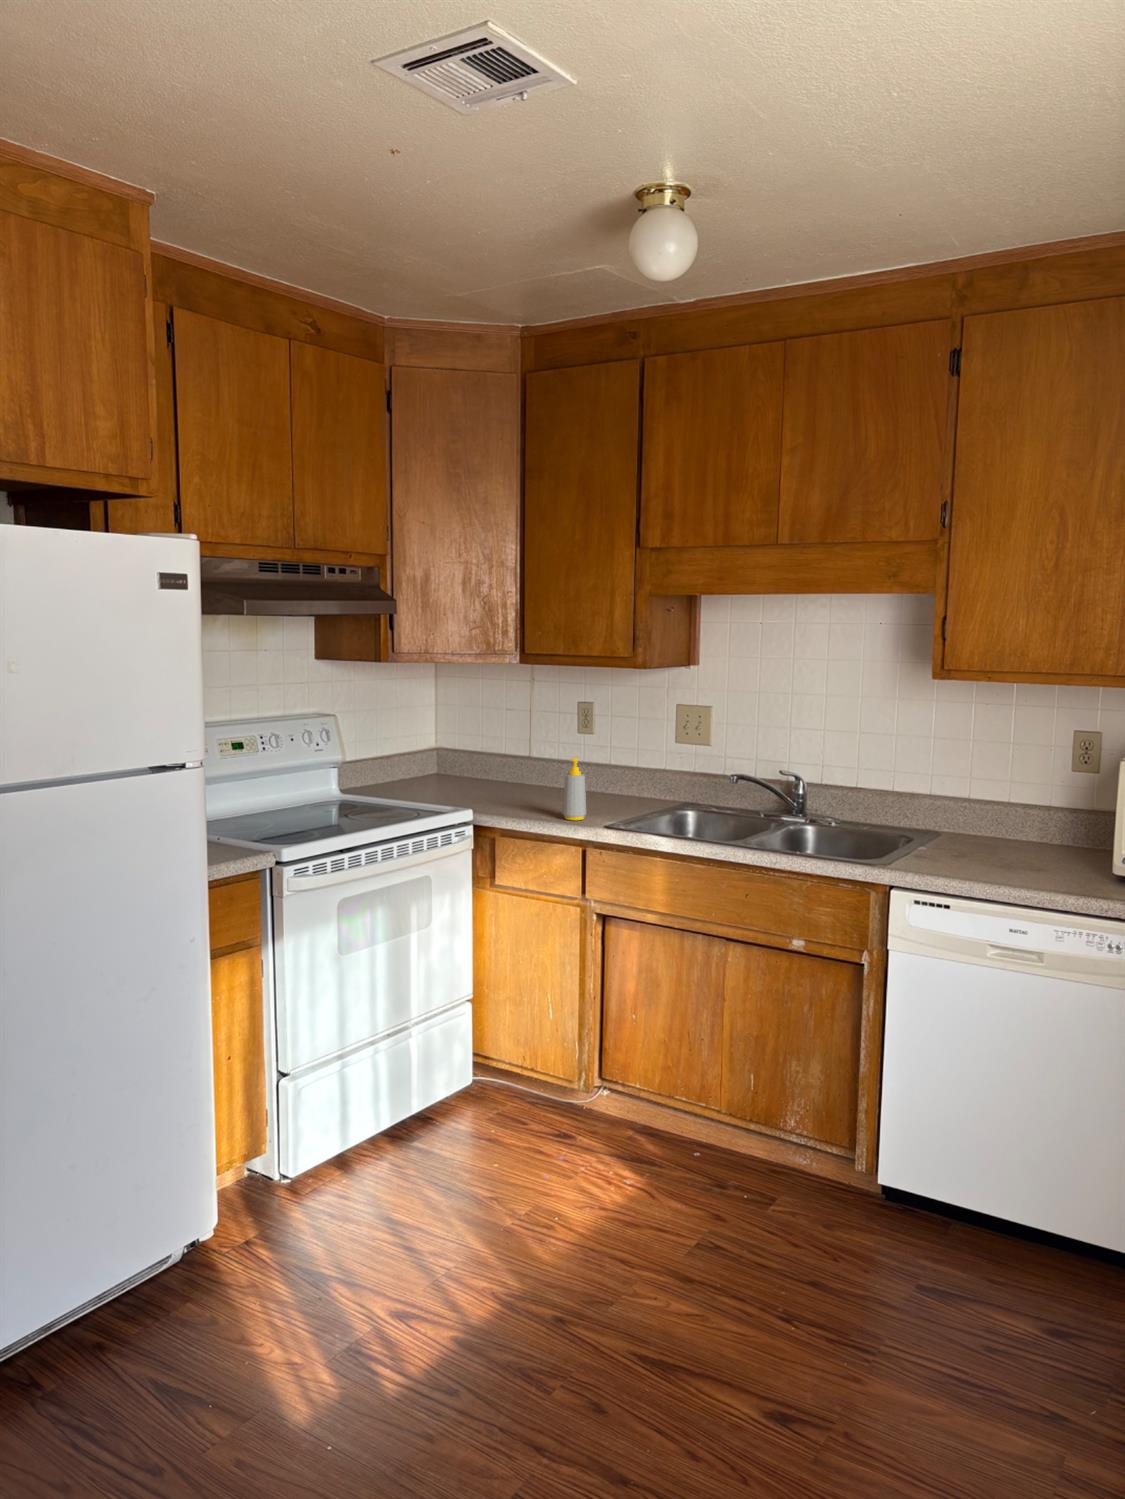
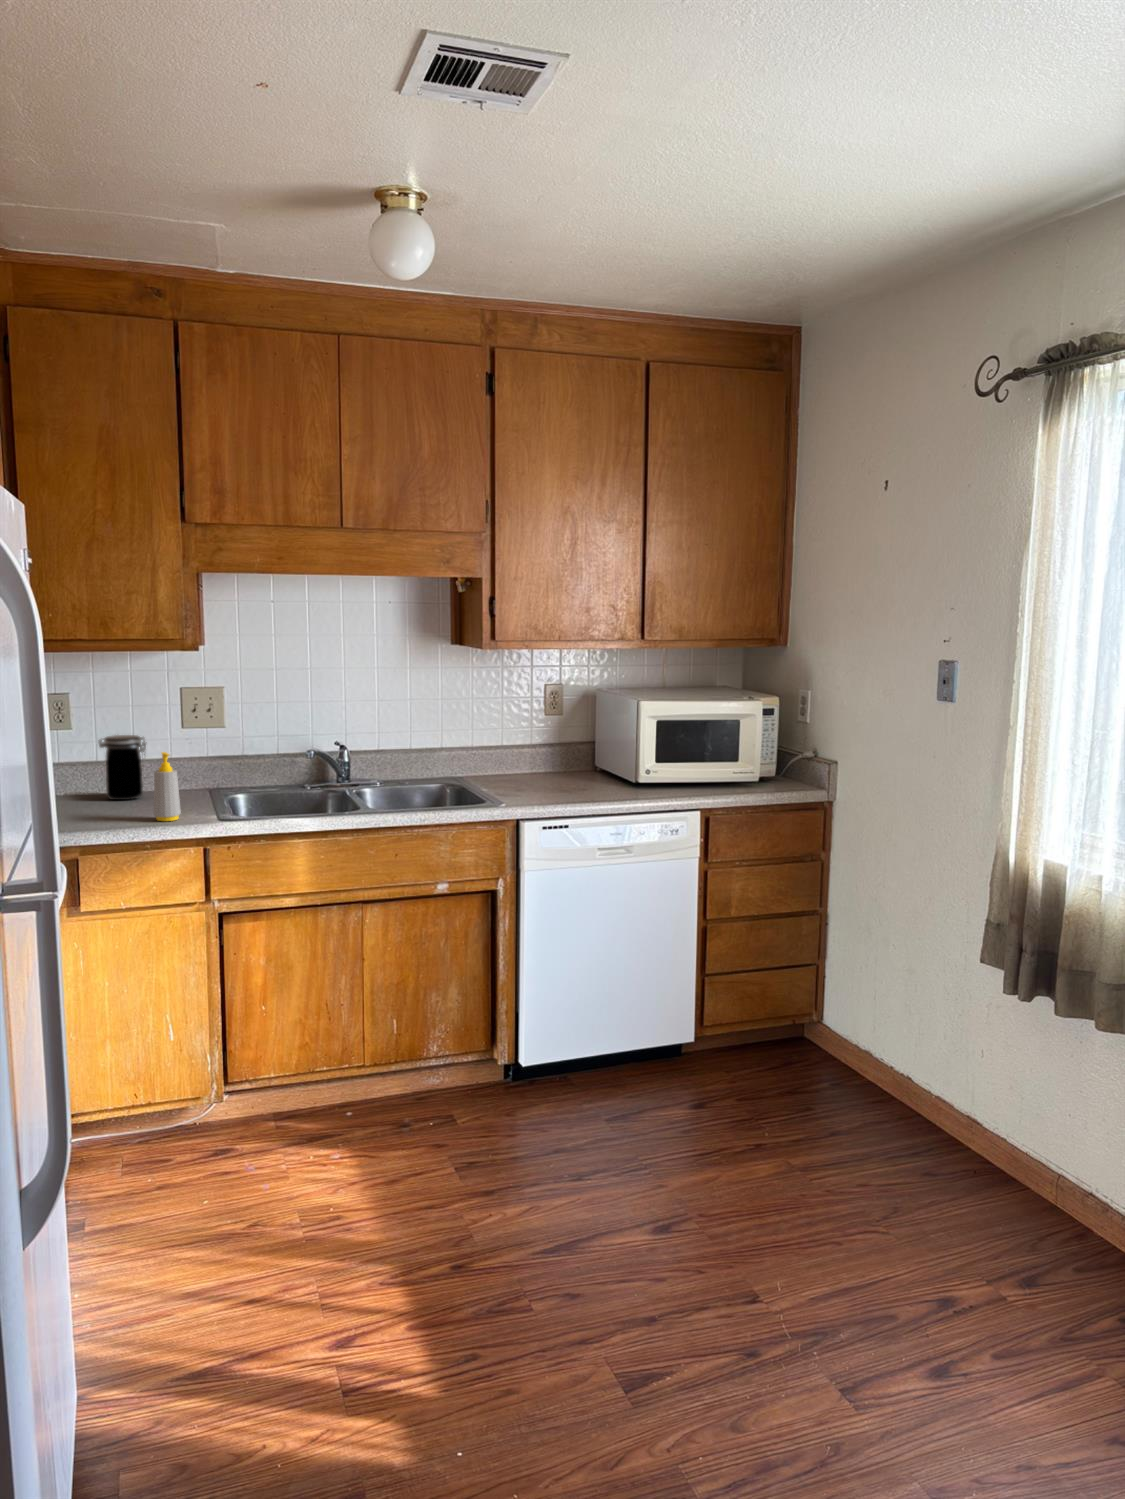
jar: none [589,742,627,801] -> present [99,735,146,800]

